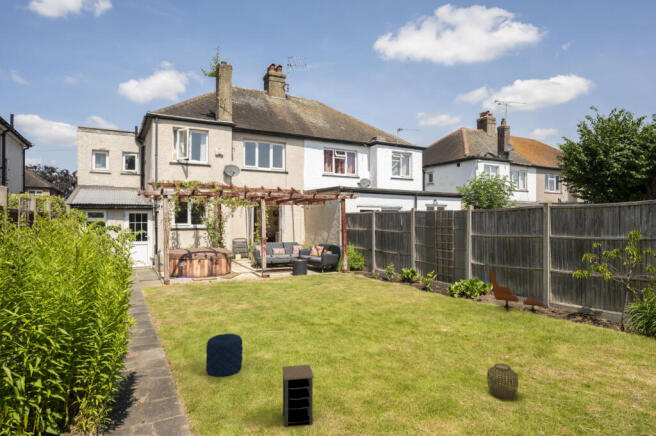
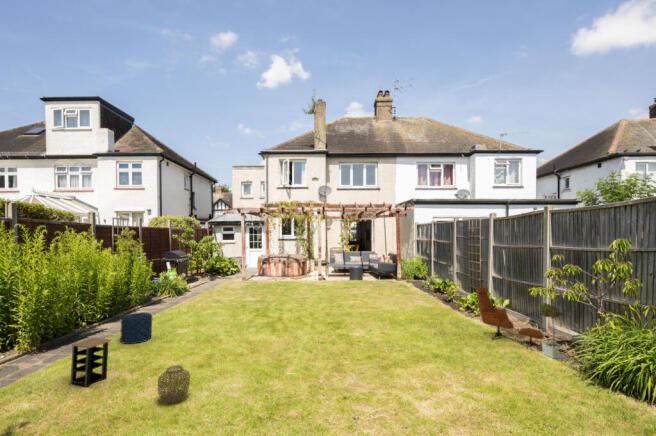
potted tree: none [546,278,566,318] -> present [539,303,567,359]
woven basket: present [487,363,518,399] -> present [158,366,190,403]

